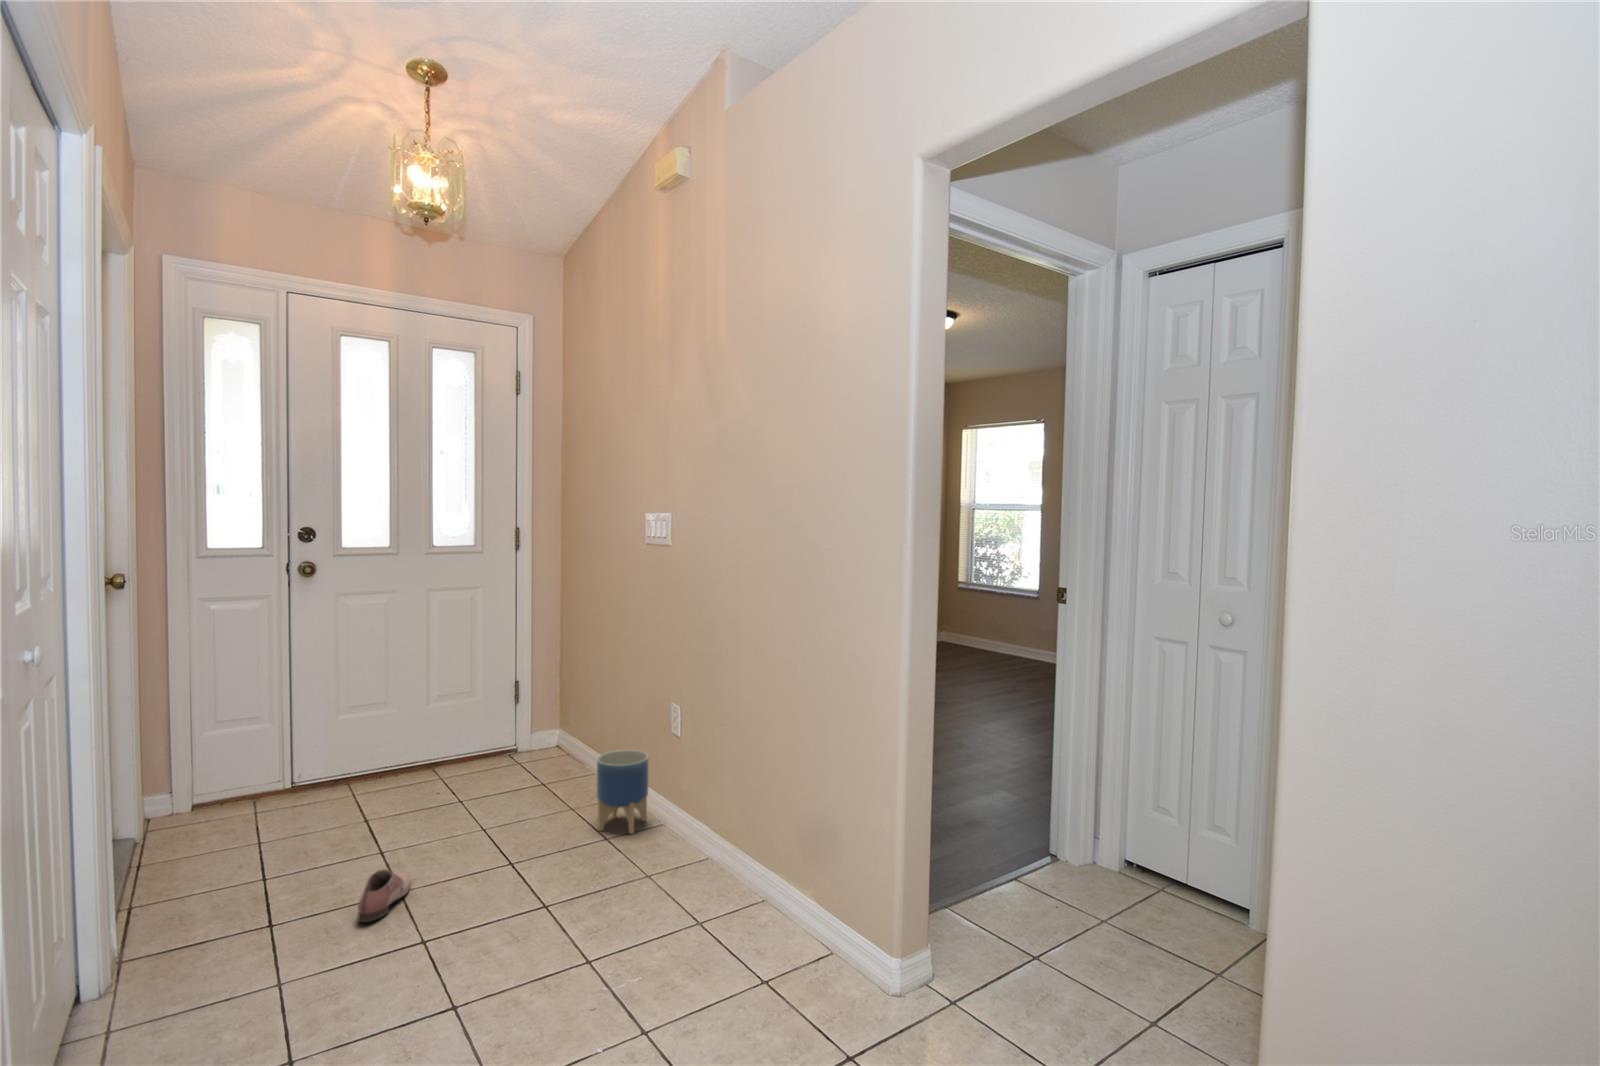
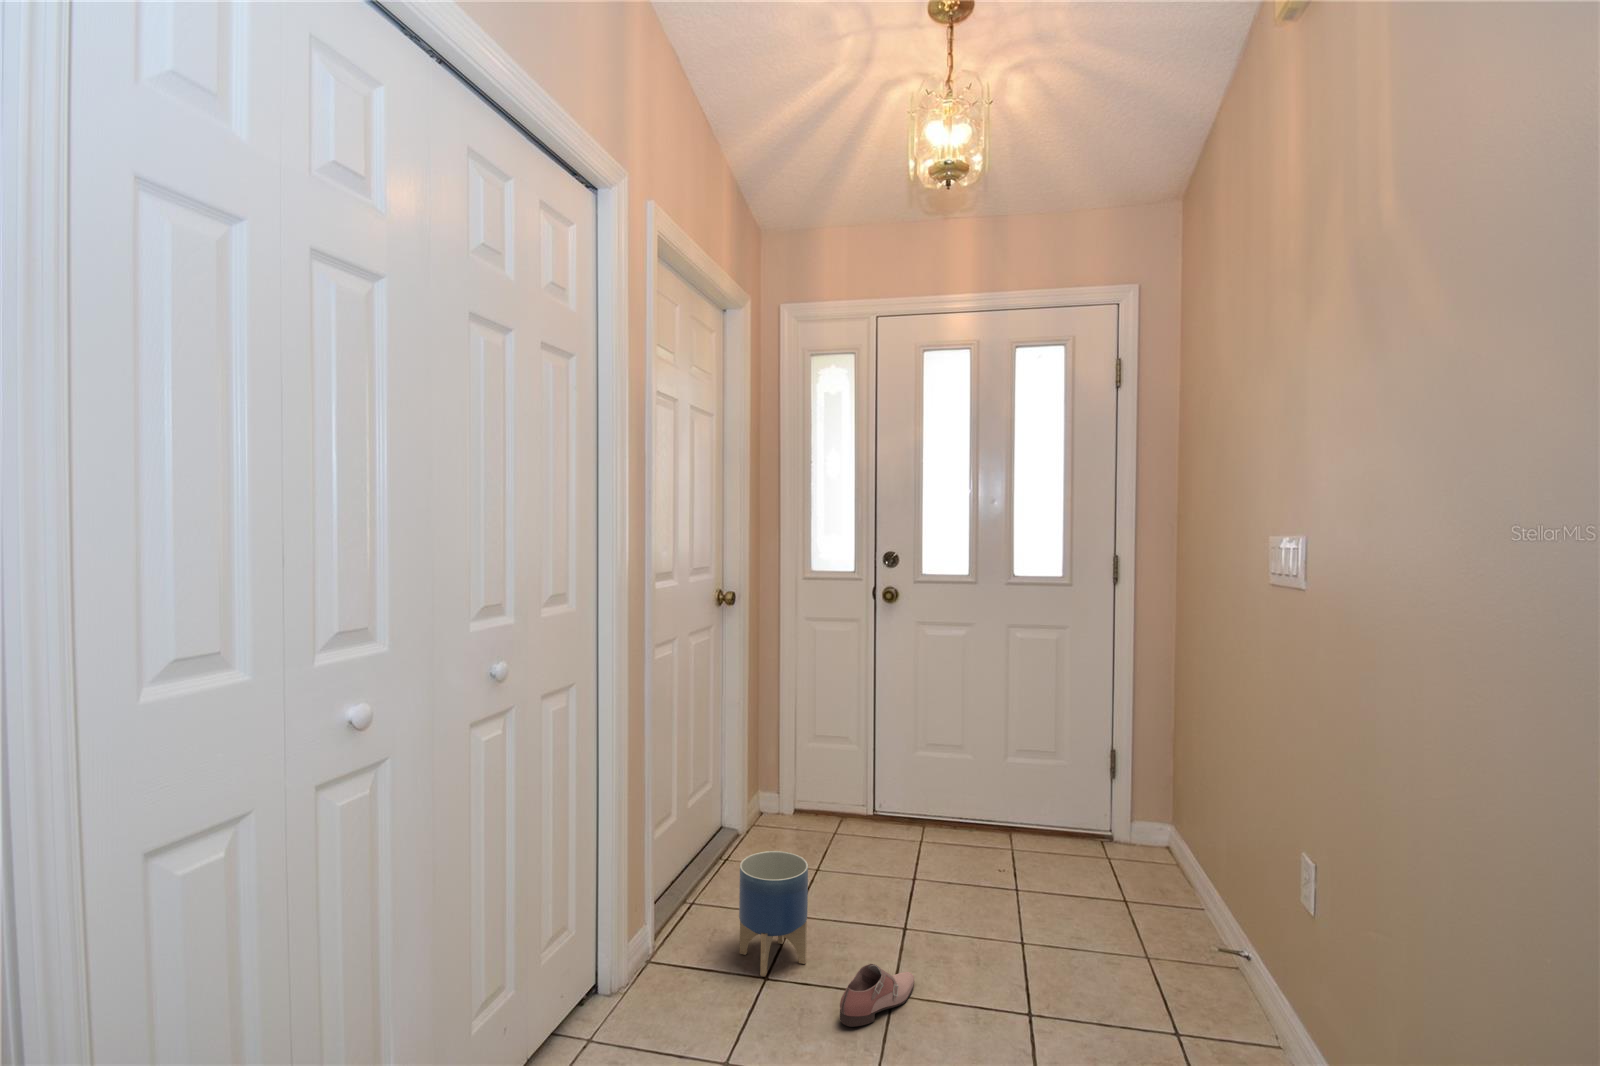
planter: present [597,750,648,834] -> present [739,851,808,976]

